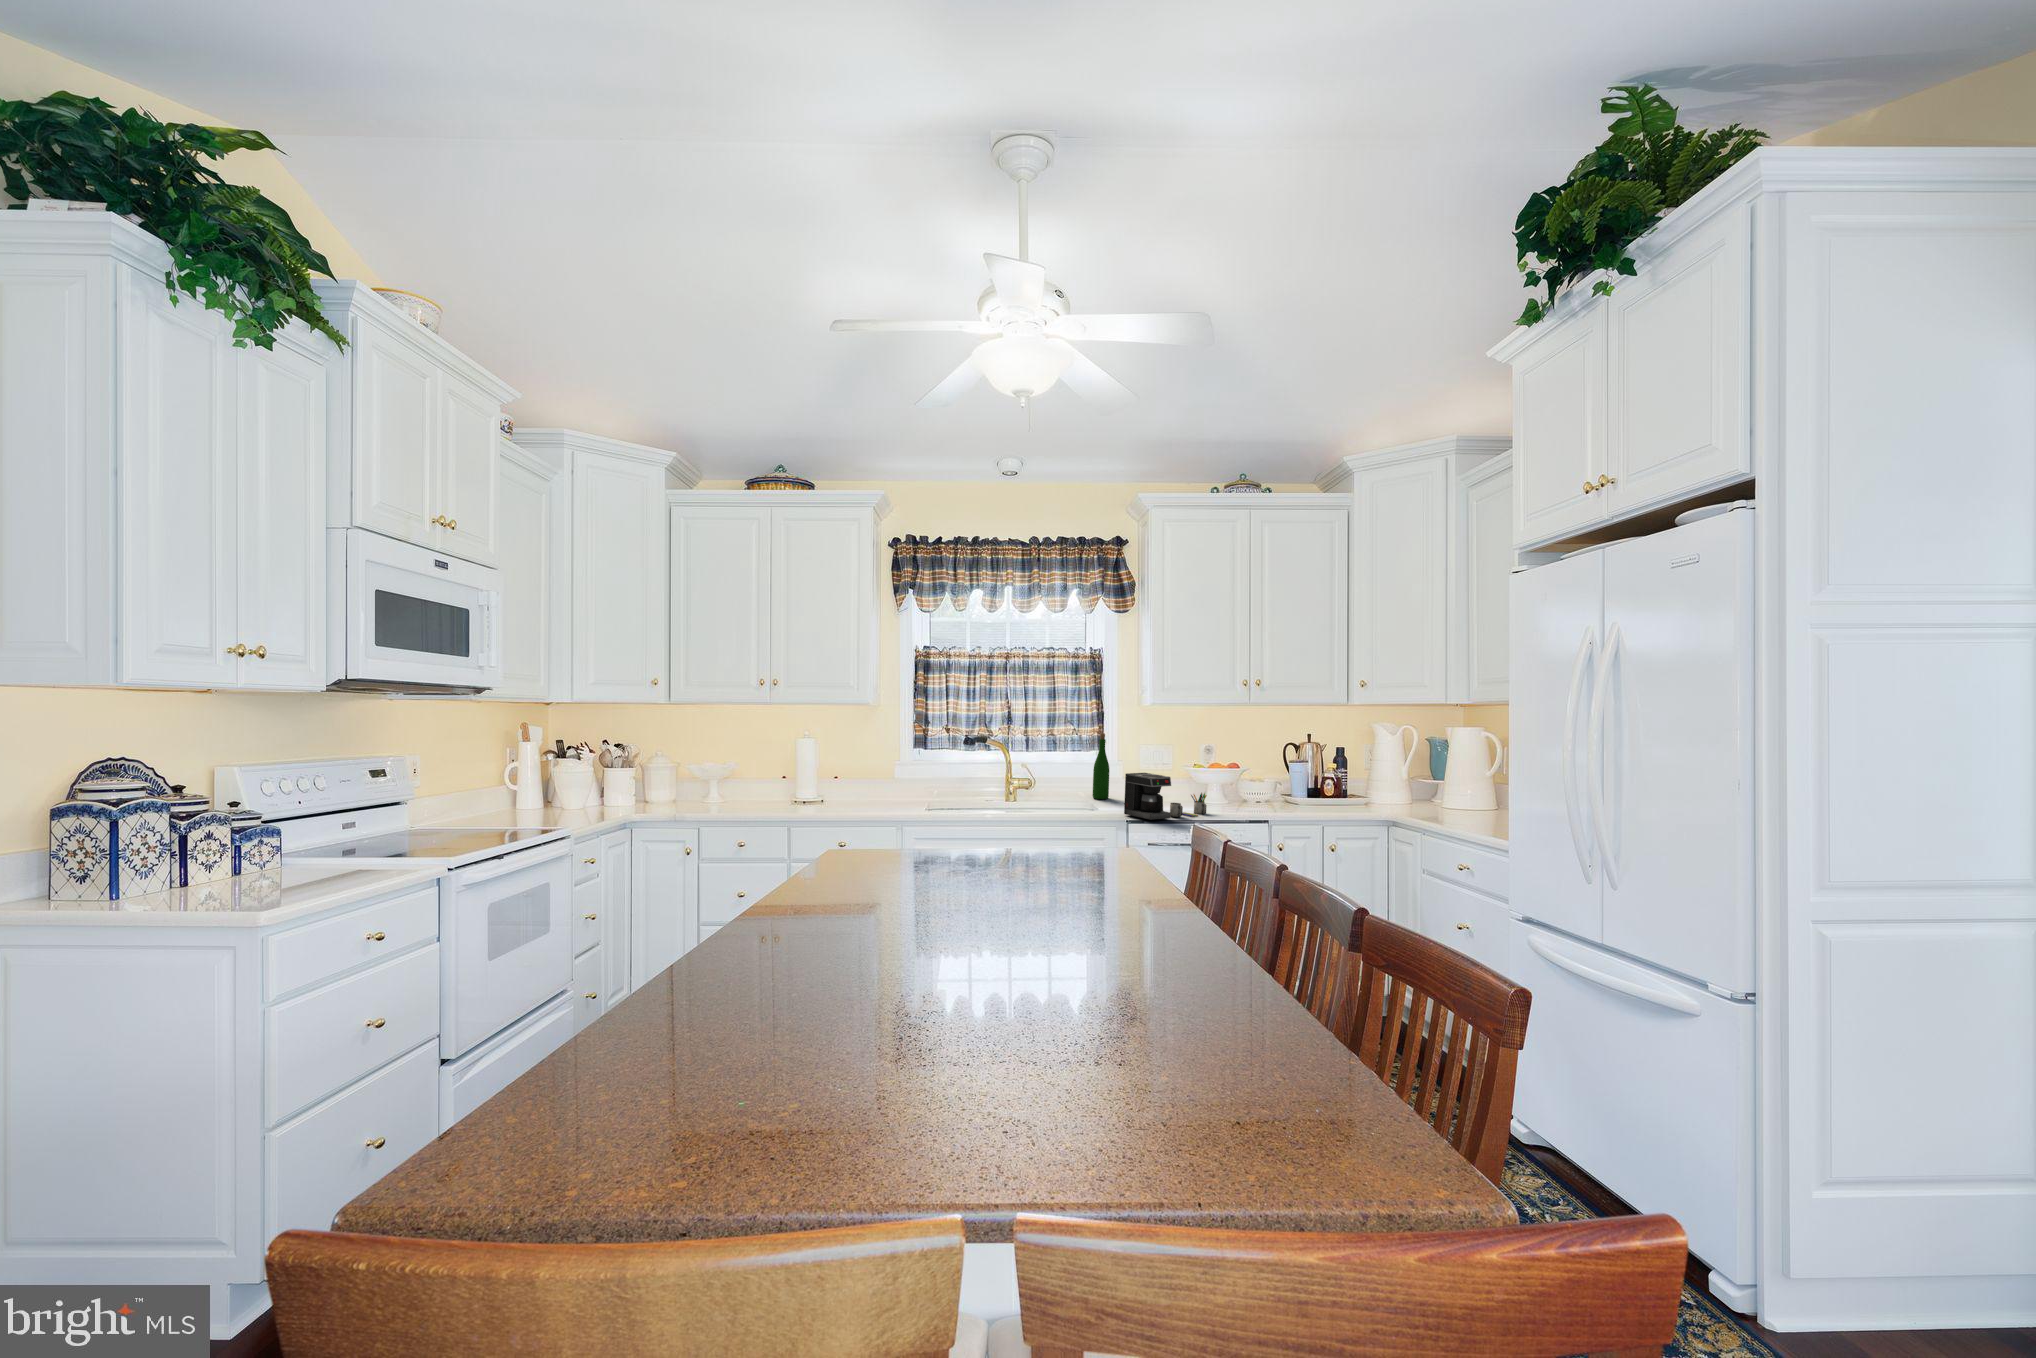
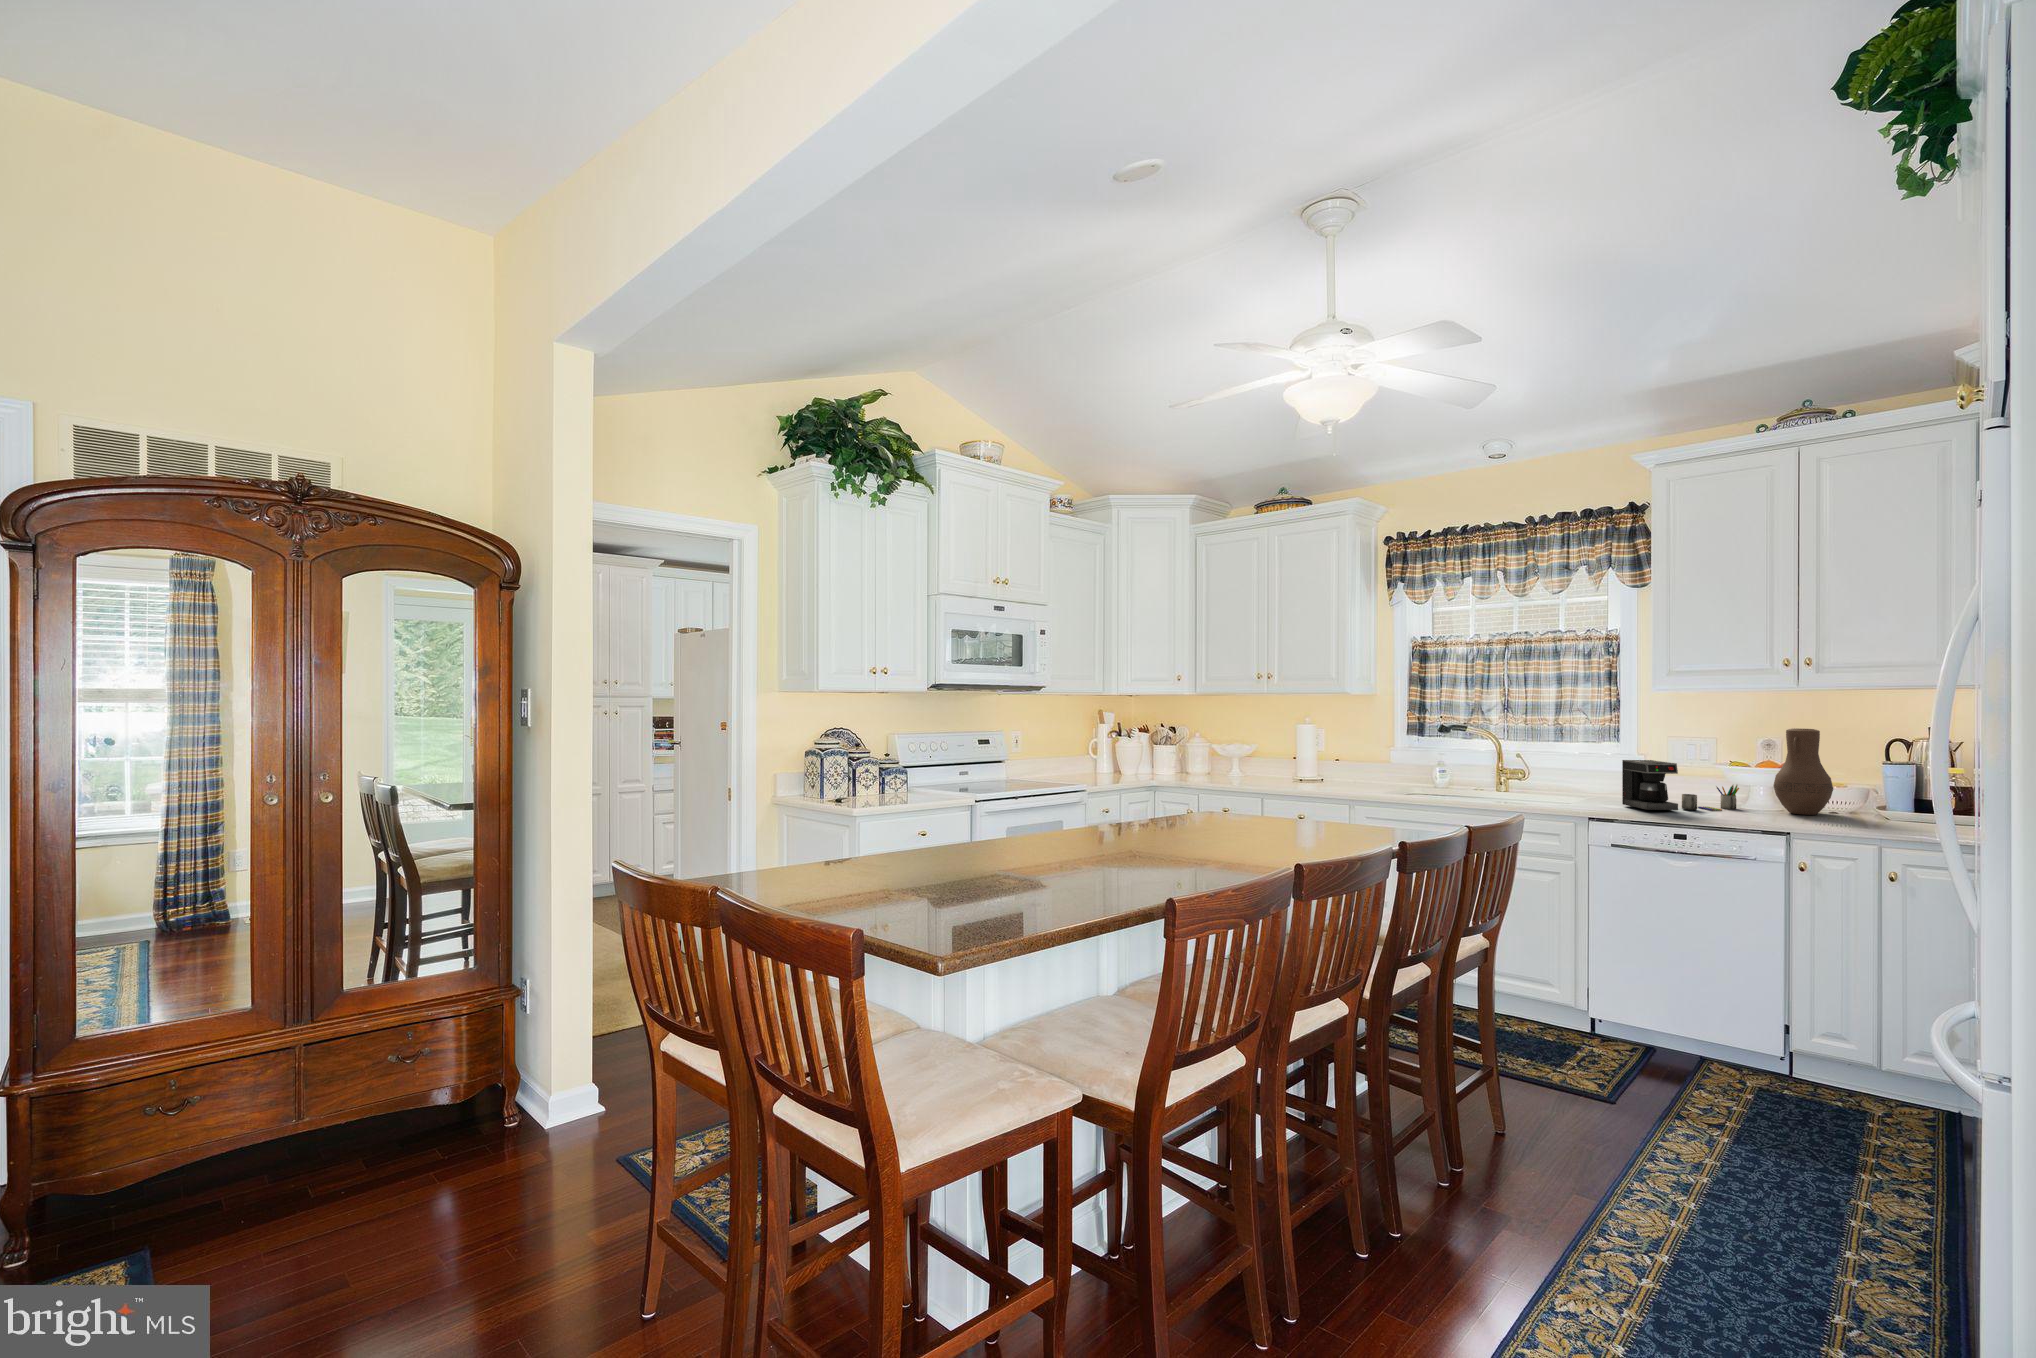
wine bottle: present [1093,733,1109,799] -> none [1605,720,1625,792]
vase: none [1233,745,1273,817] -> present [1773,728,1833,815]

